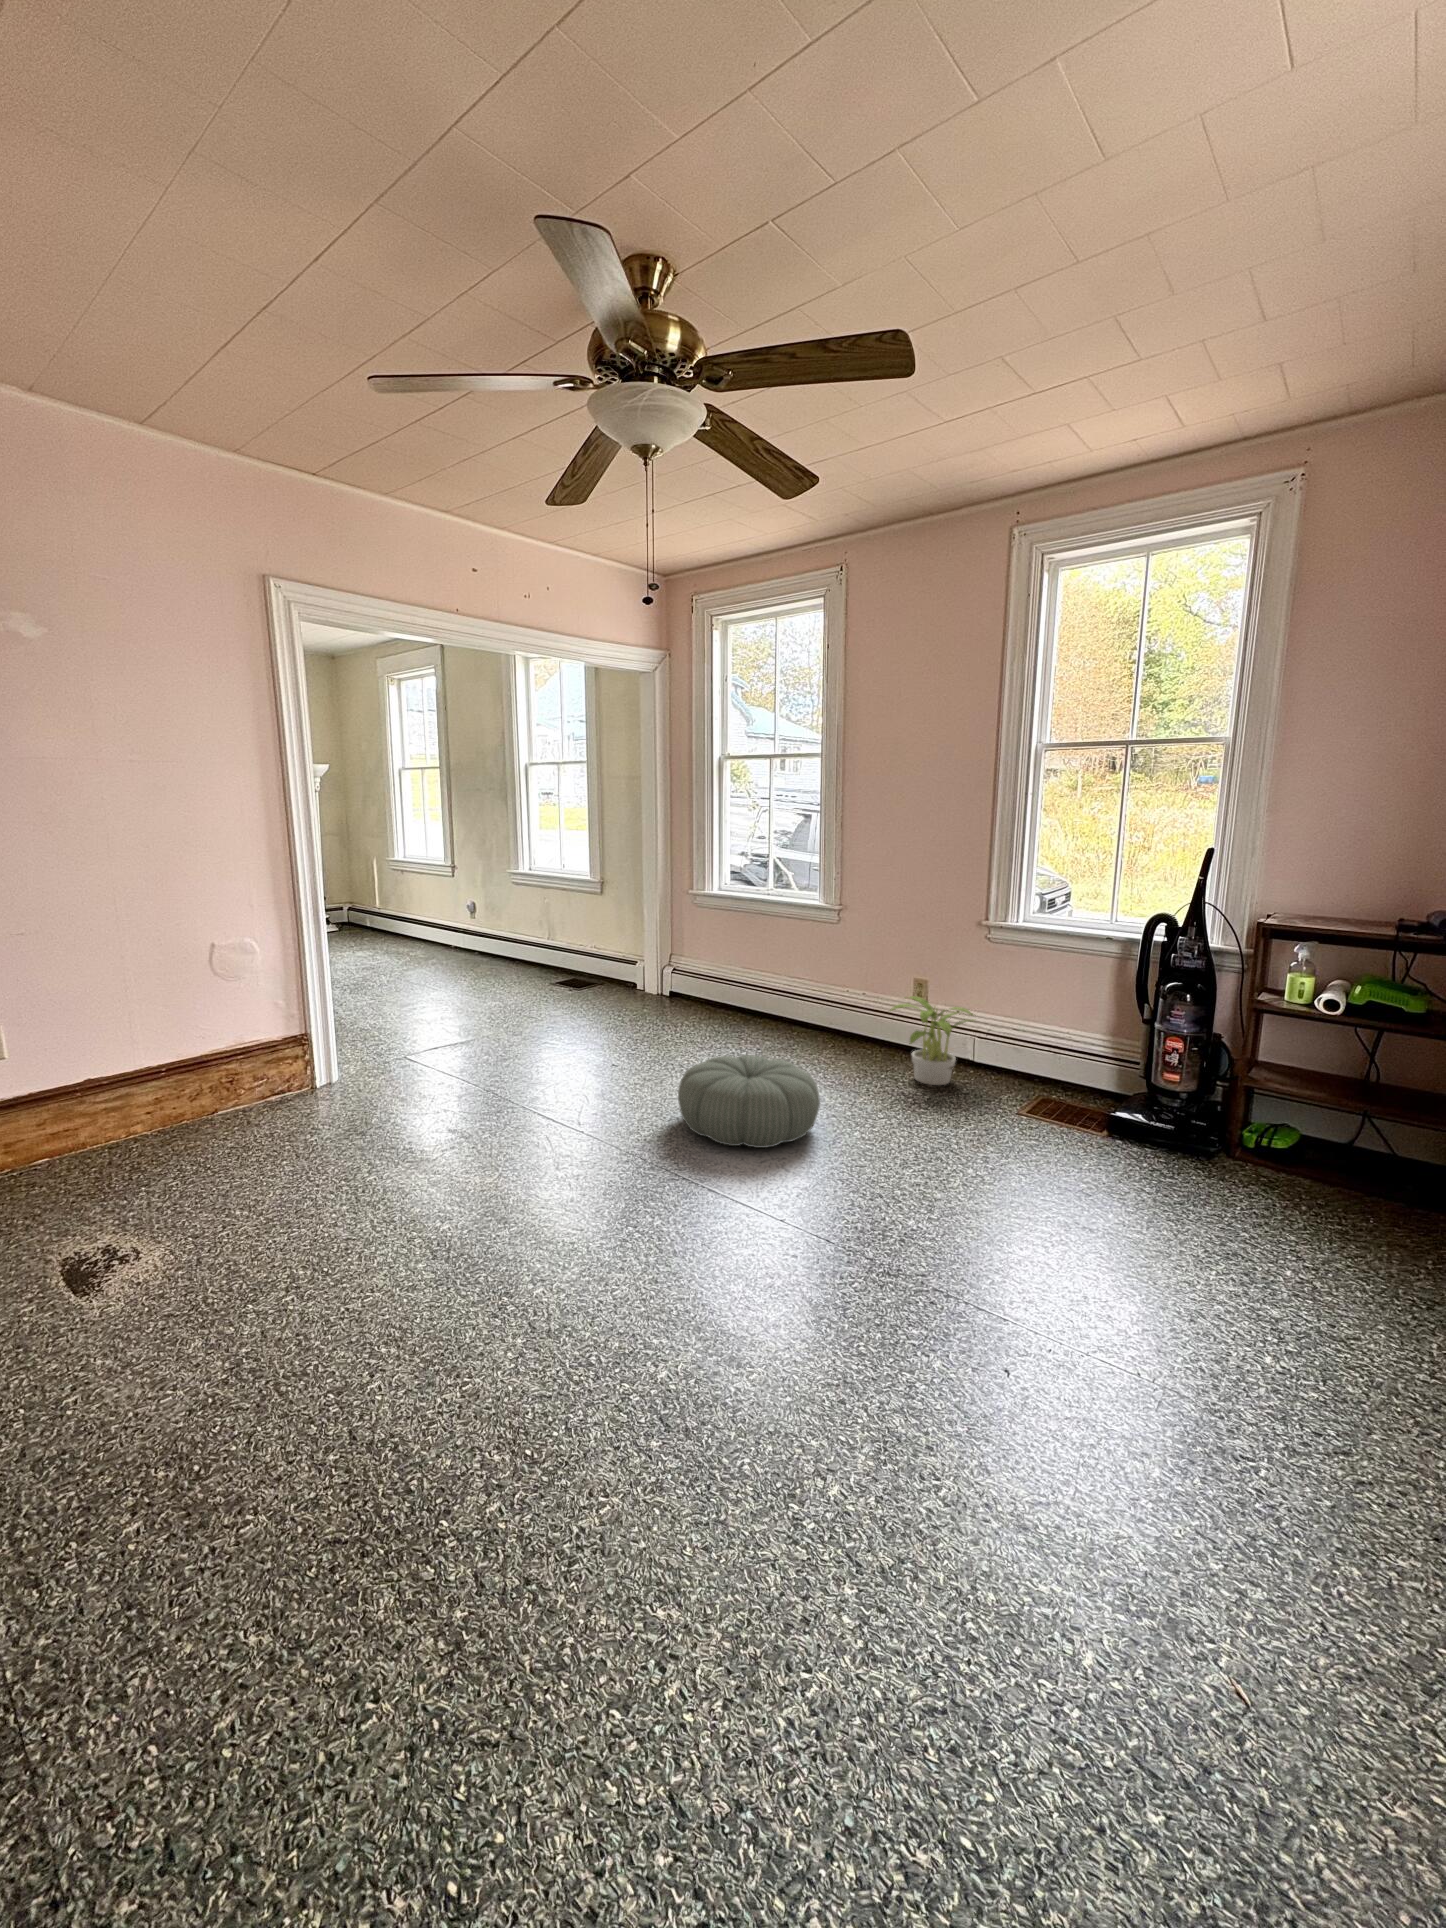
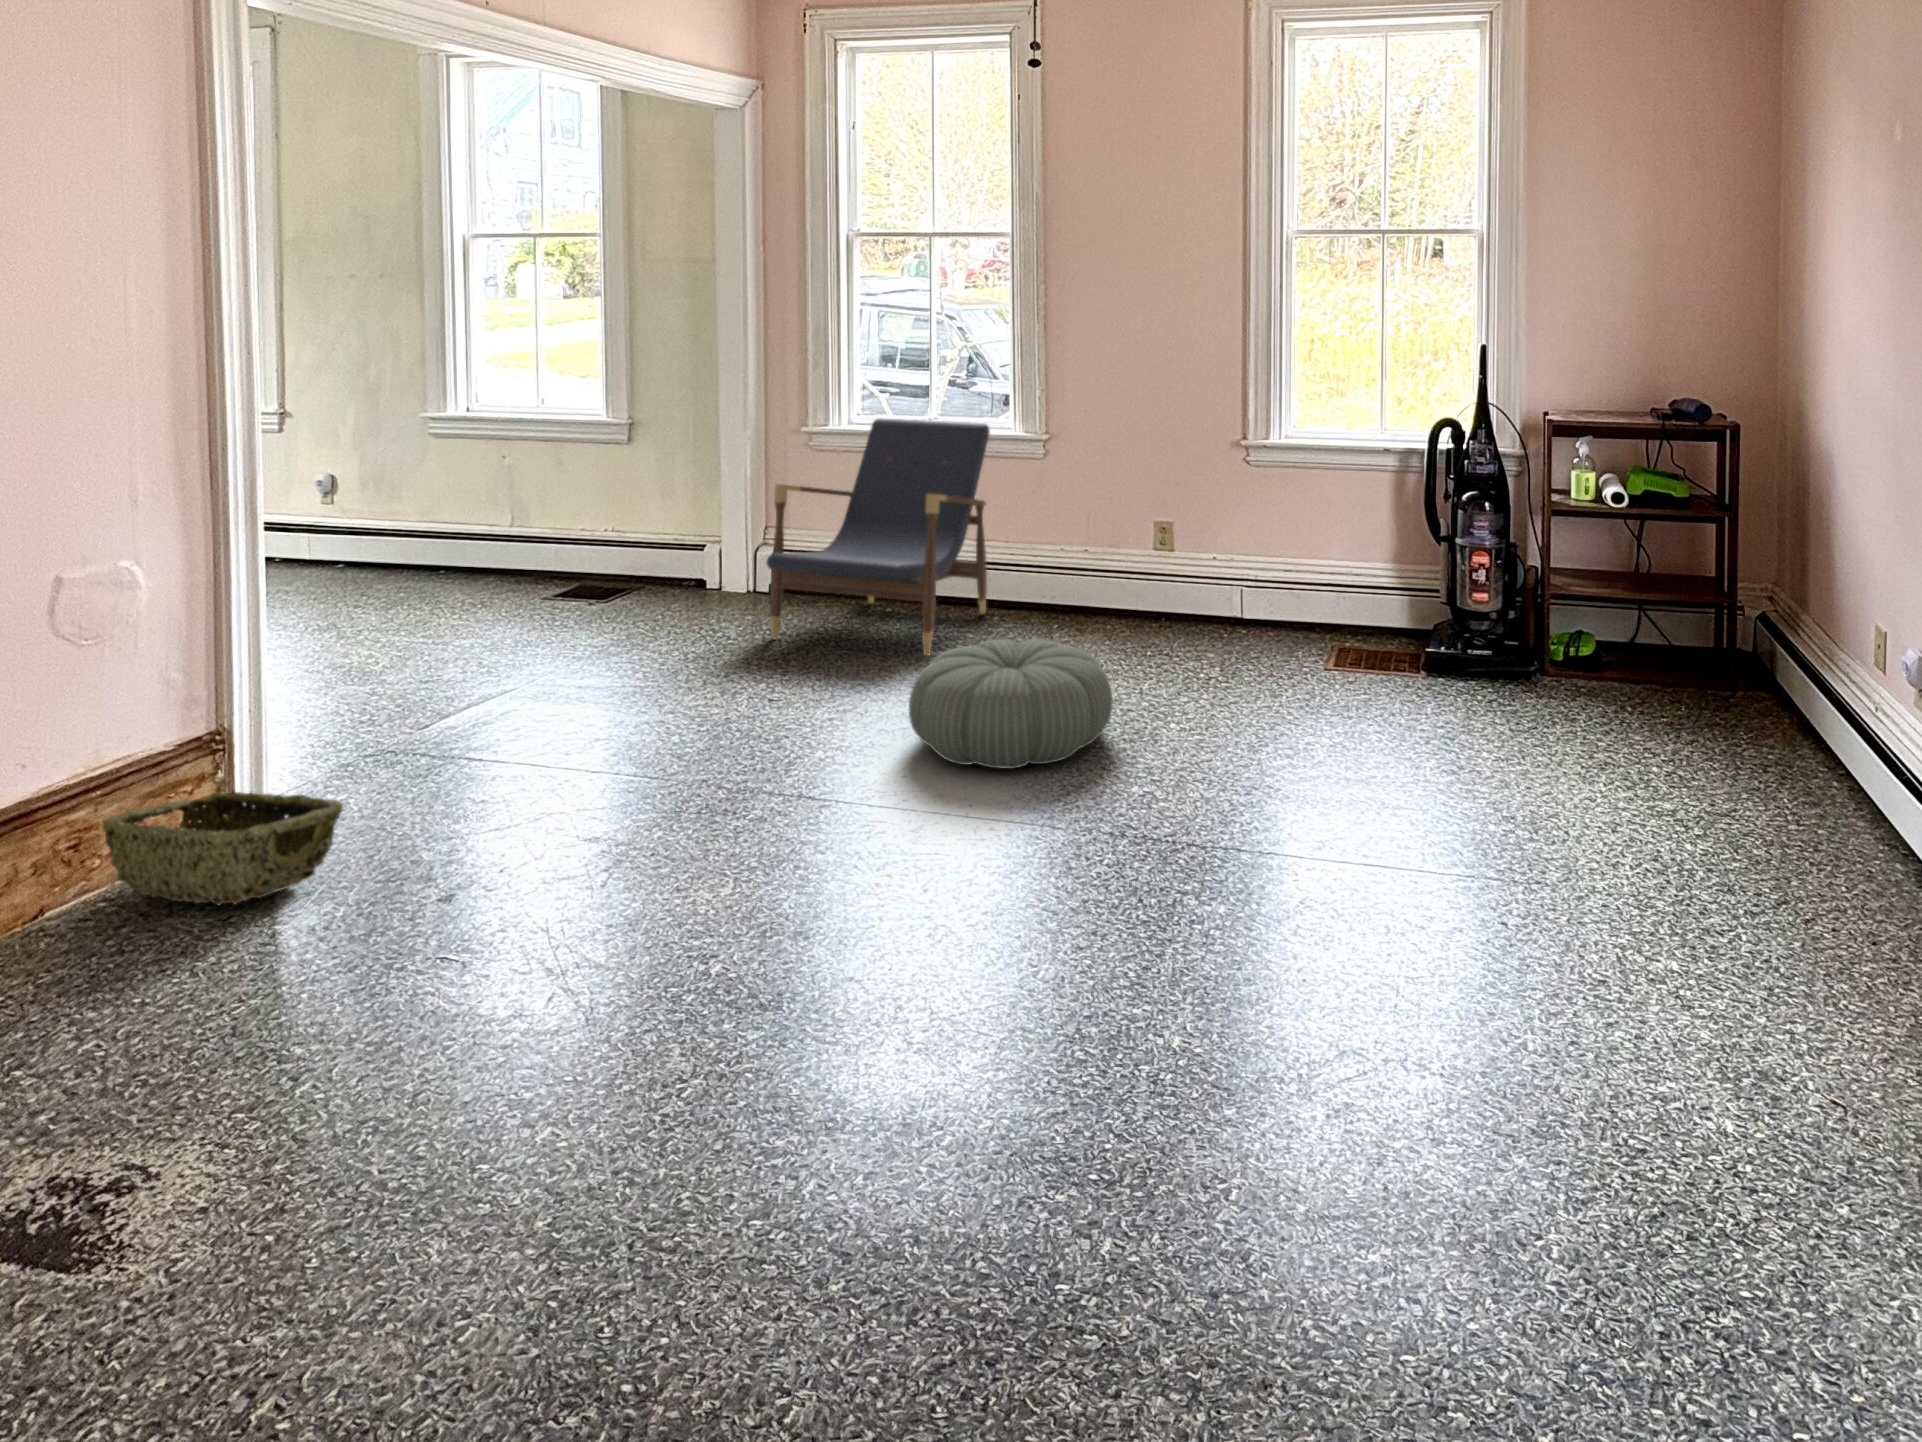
lounge chair: none [656,897,816,1060] -> present [767,418,990,656]
potted plant: present [890,996,973,1085] -> none [1129,533,1247,646]
woven basket: none [248,1066,348,1126] -> present [103,792,343,905]

